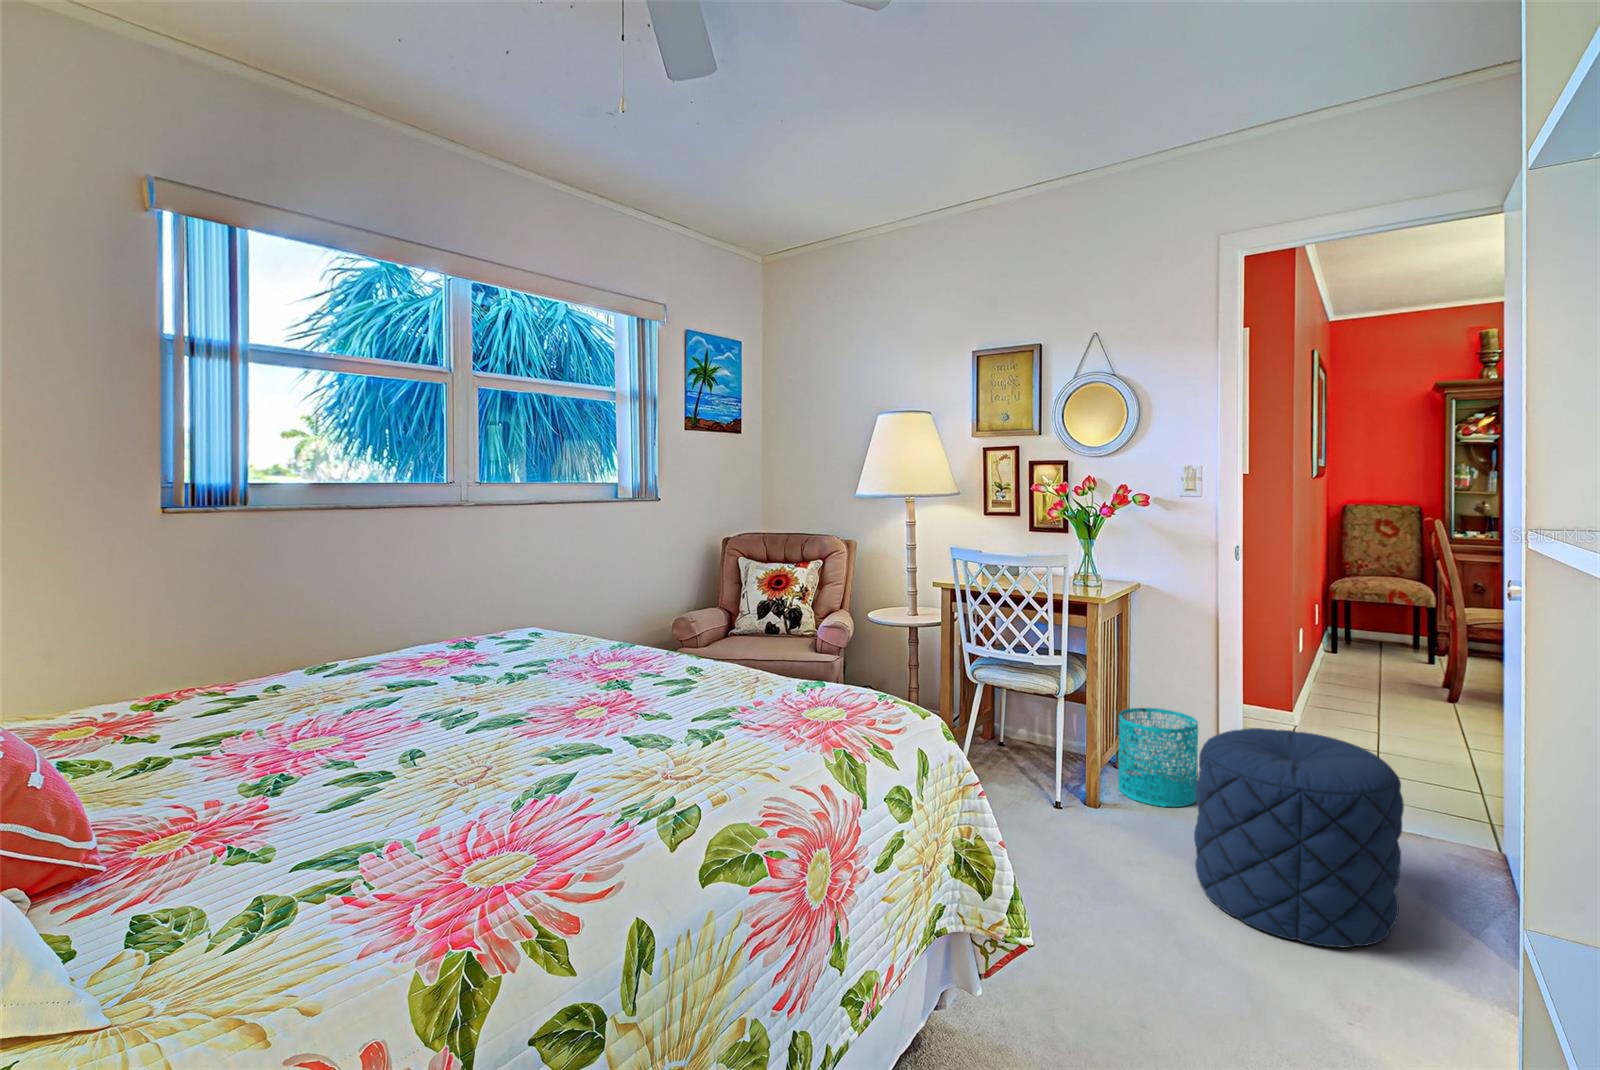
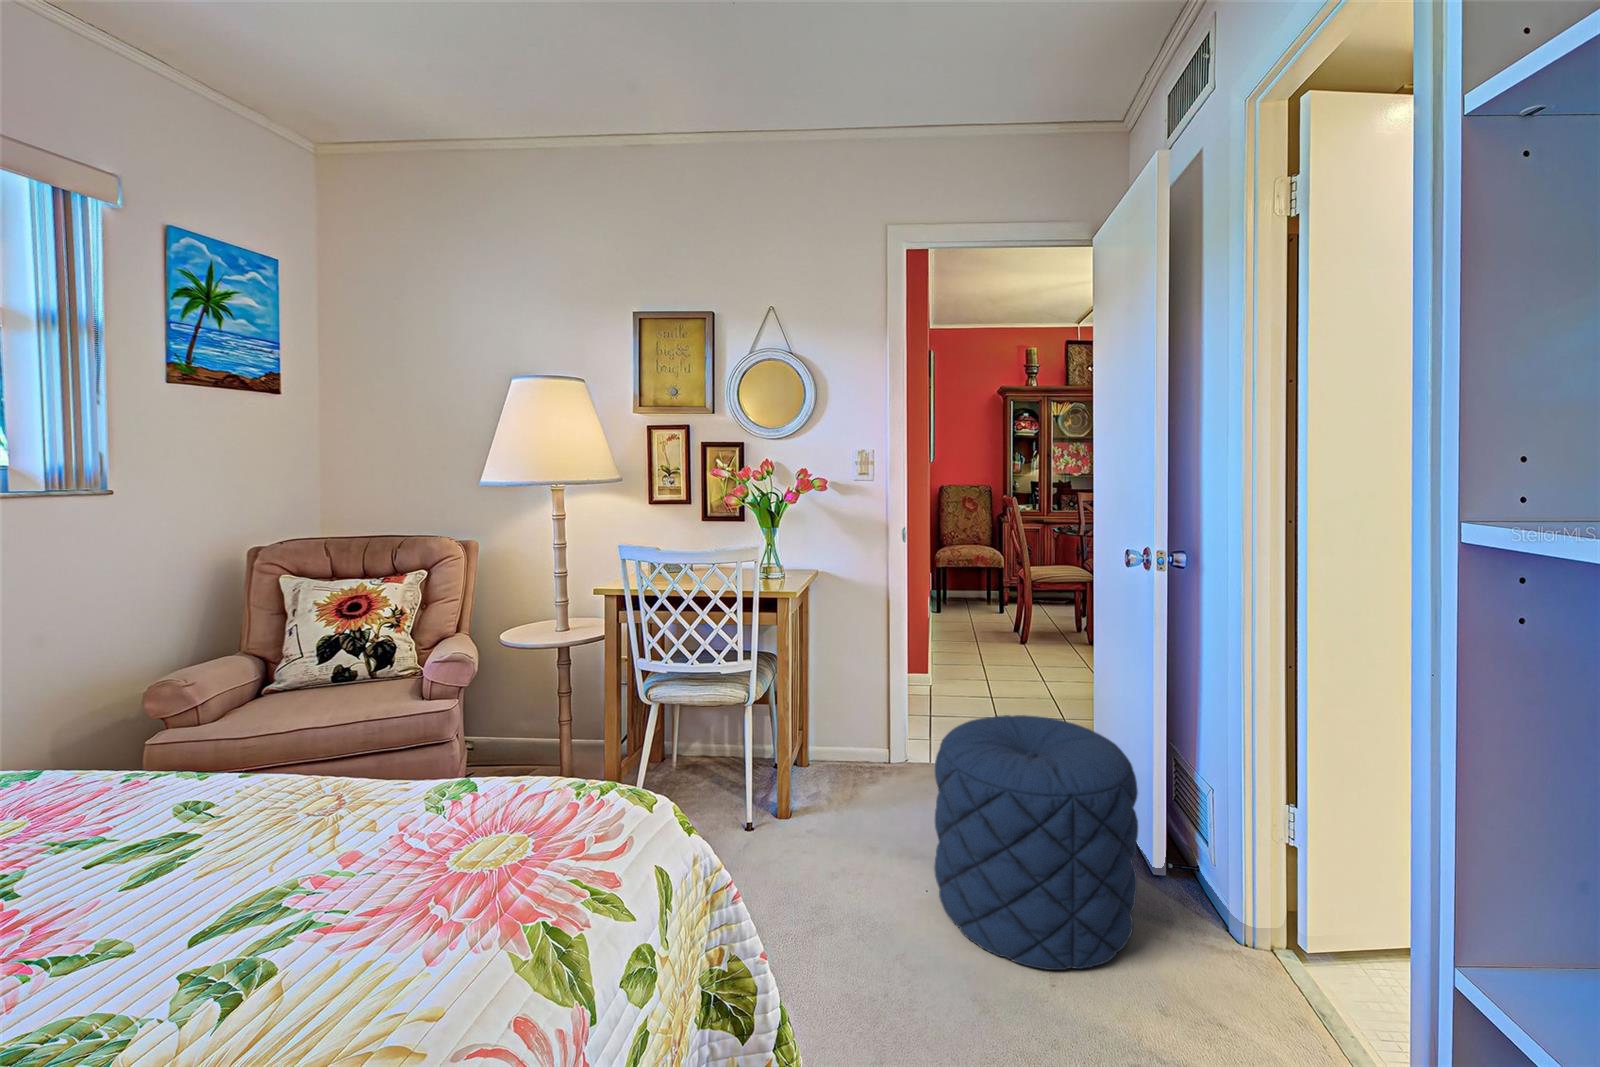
wastebasket: present [1118,708,1198,807] -> none [812,702,890,813]

